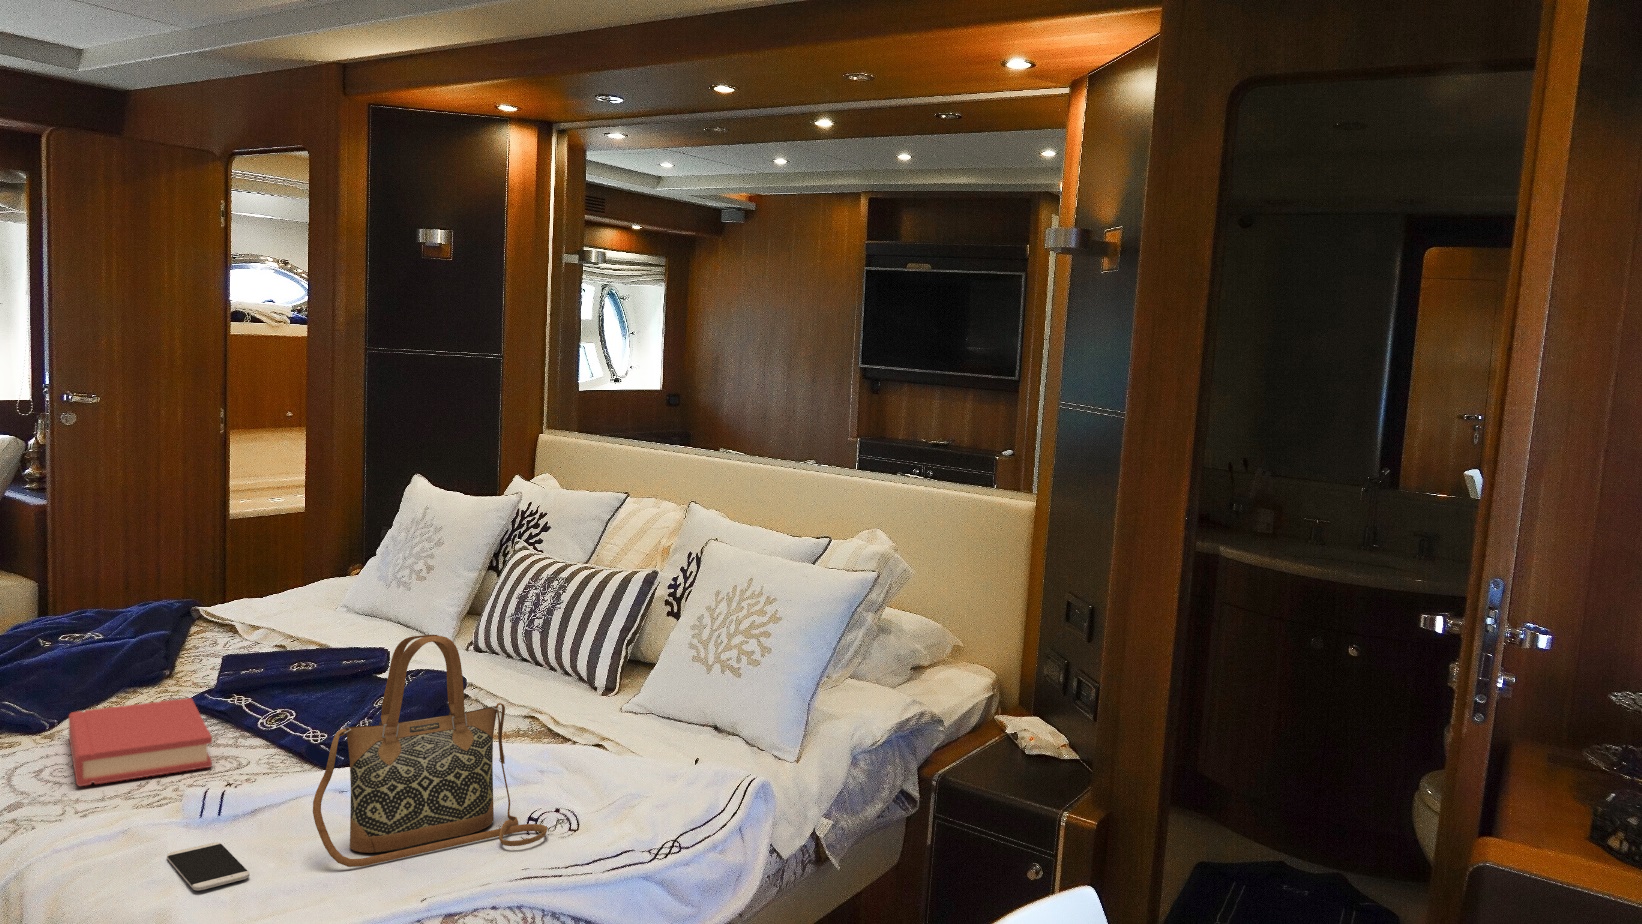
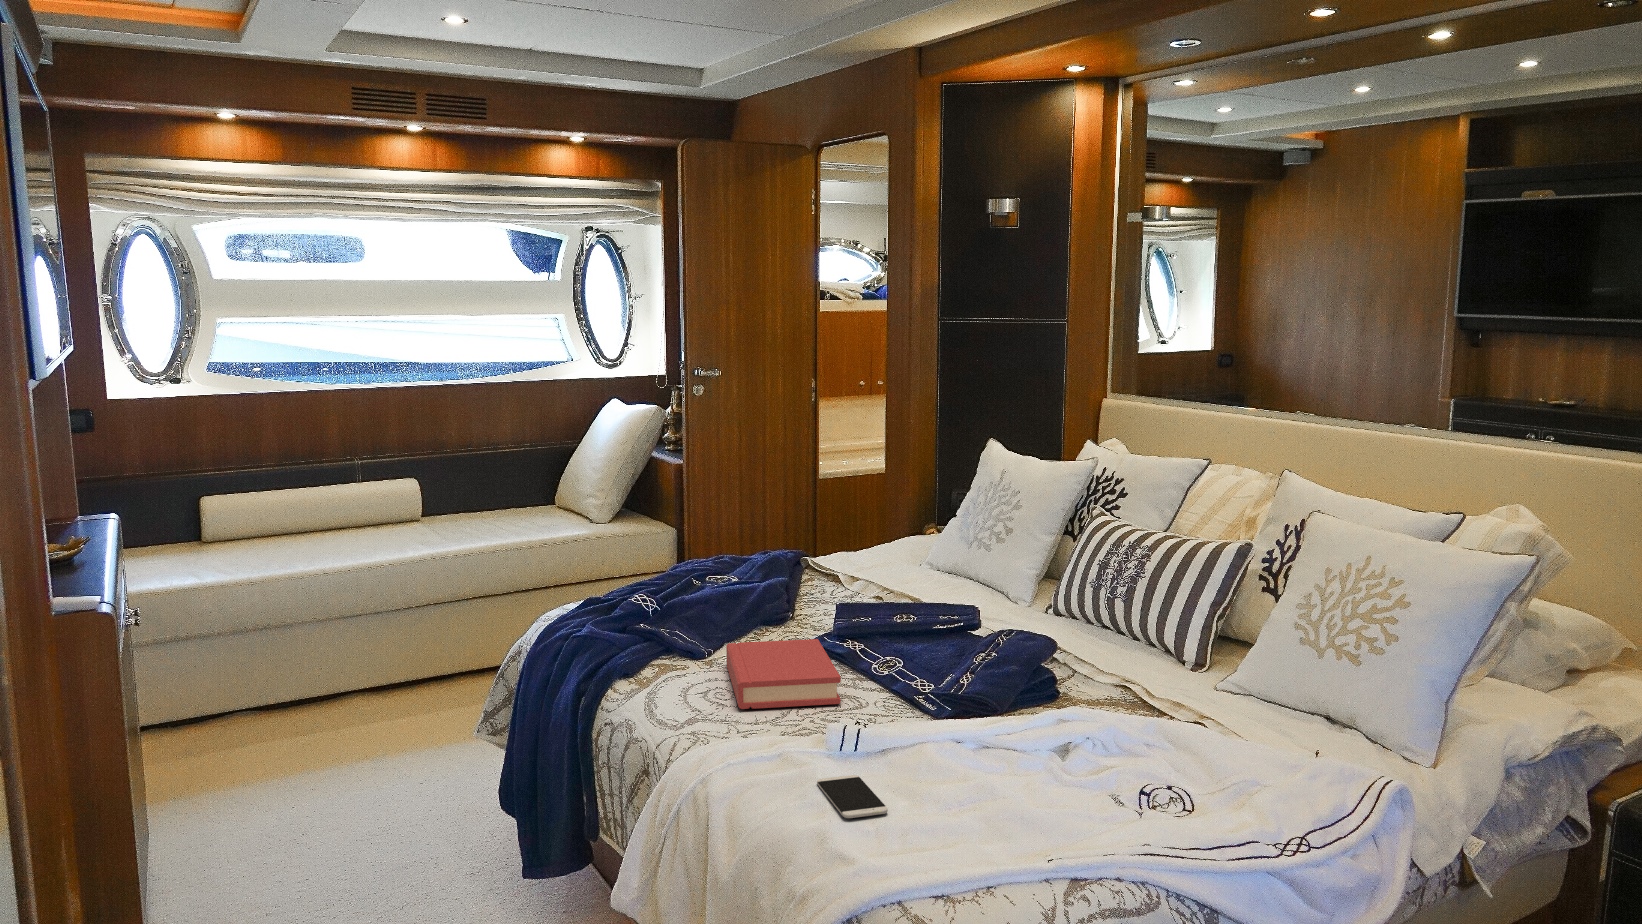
handbag: present [313,635,547,867] -> none [941,599,1163,820]

